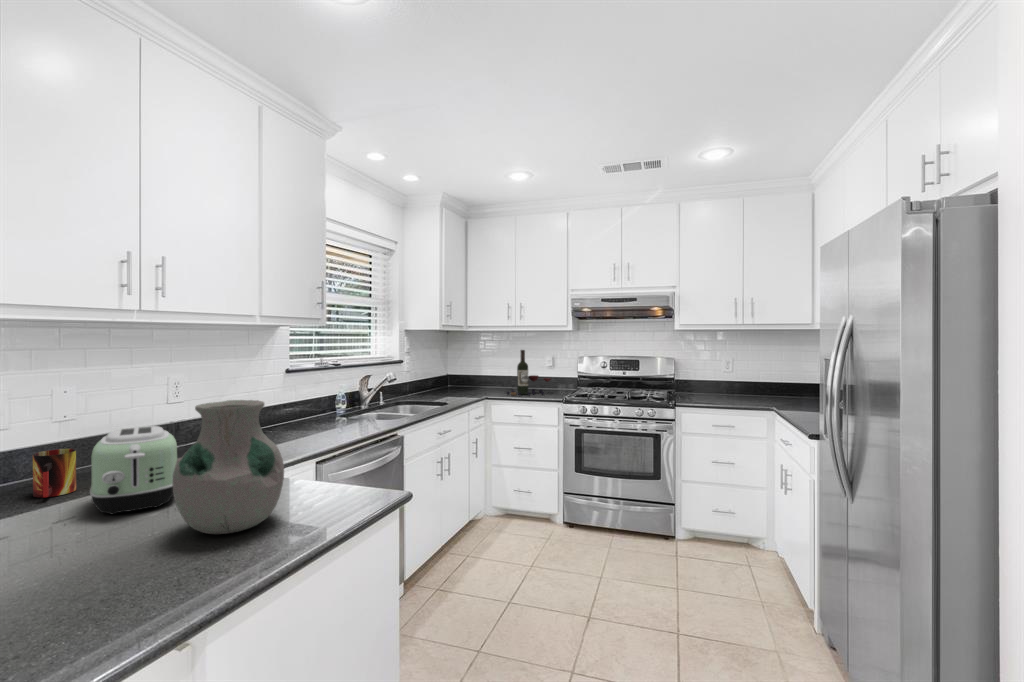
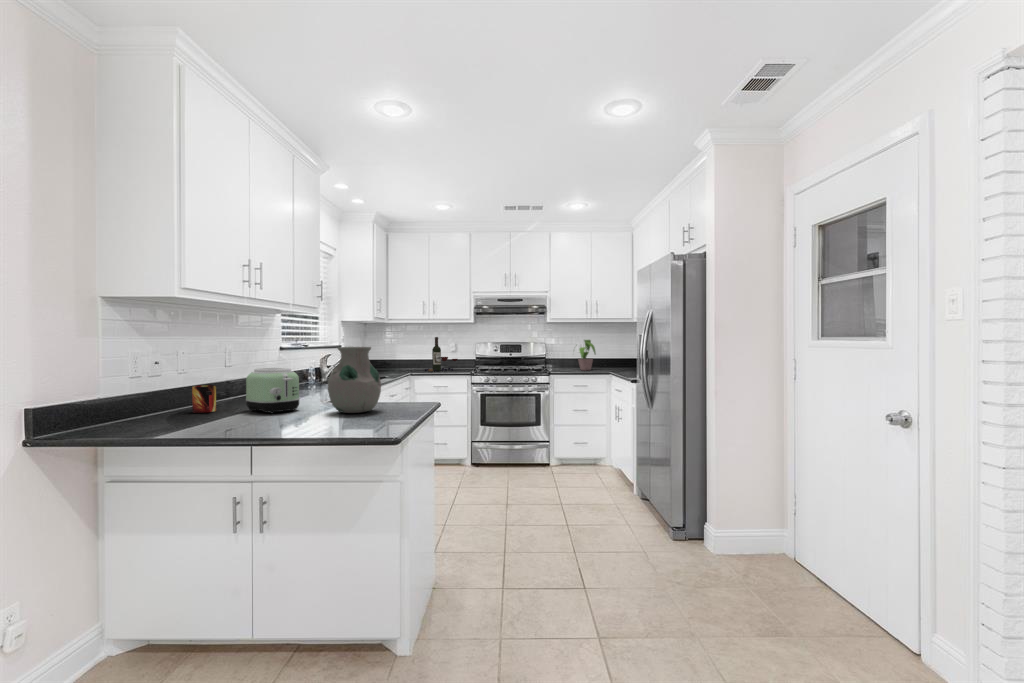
potted plant: none [710,356,755,403] -> present [578,340,596,370]

